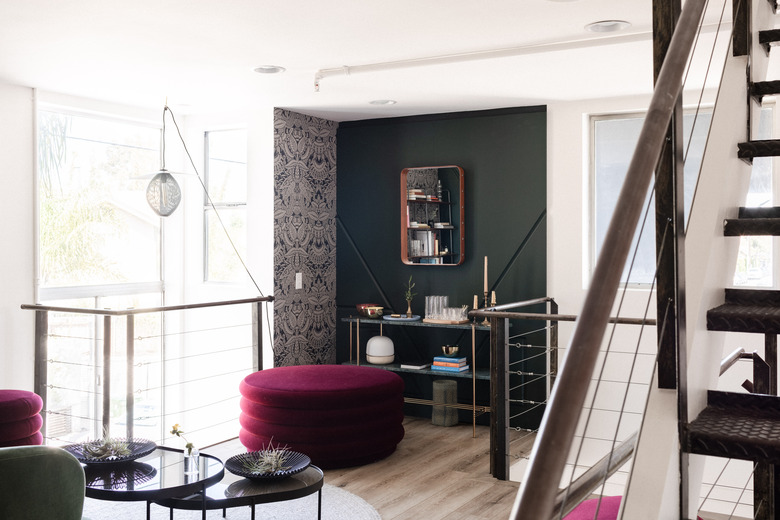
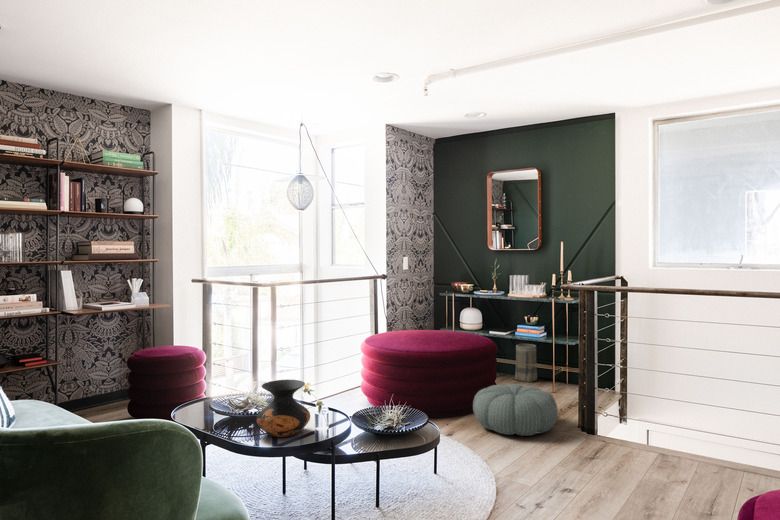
vase: none [121,422,180,482] -> present [256,380,310,437]
pouf: none [371,427,465,483] -> present [473,384,558,436]

